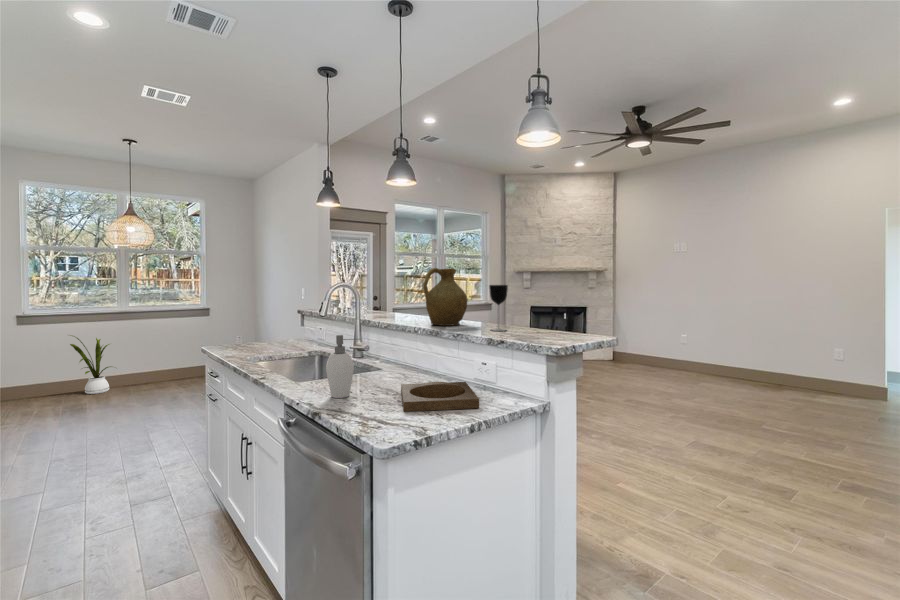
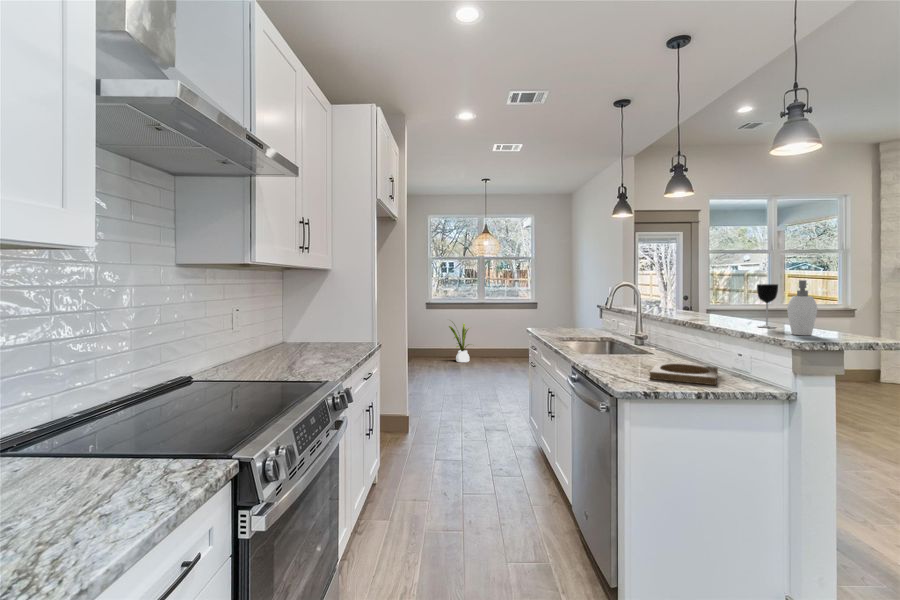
pitcher: present [423,268,468,326] -> none [696,269,743,322]
soap dispenser: present [326,335,357,398] -> present [787,280,817,335]

